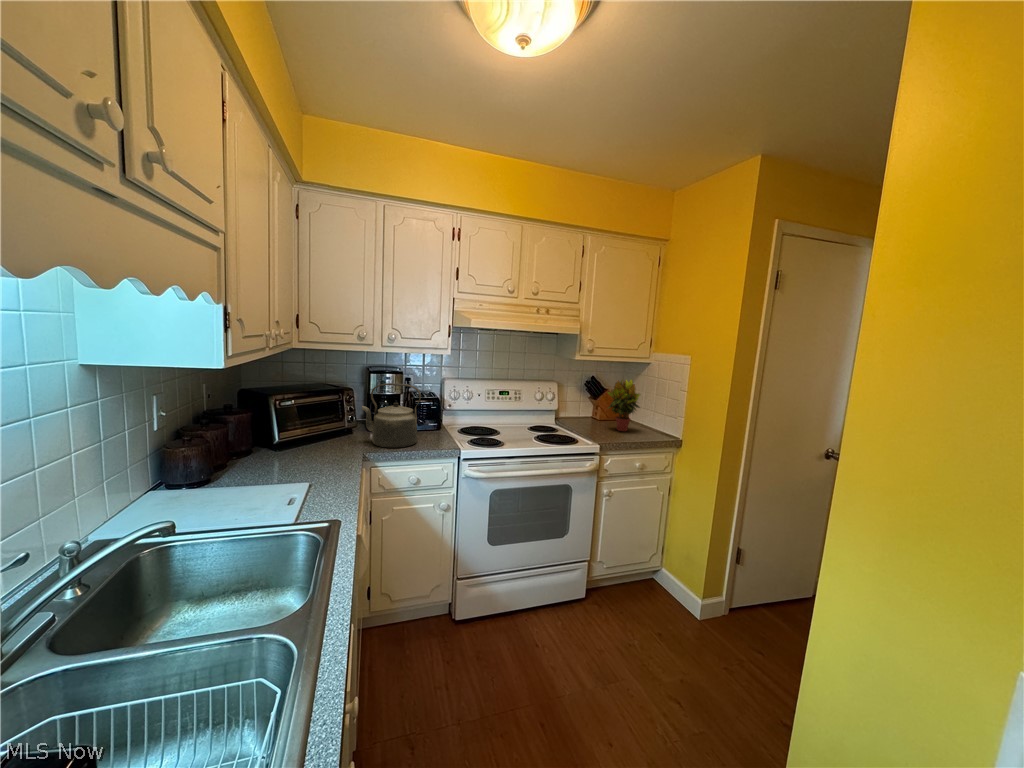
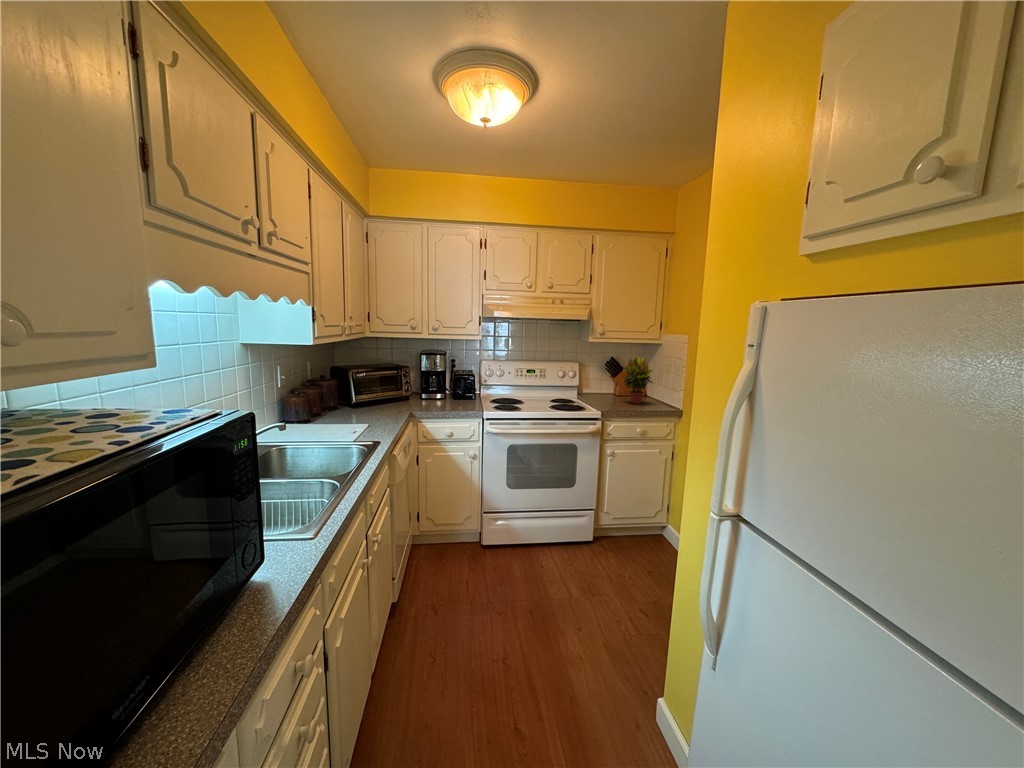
kettle: present [362,383,421,448] -> none [411,361,454,409]

